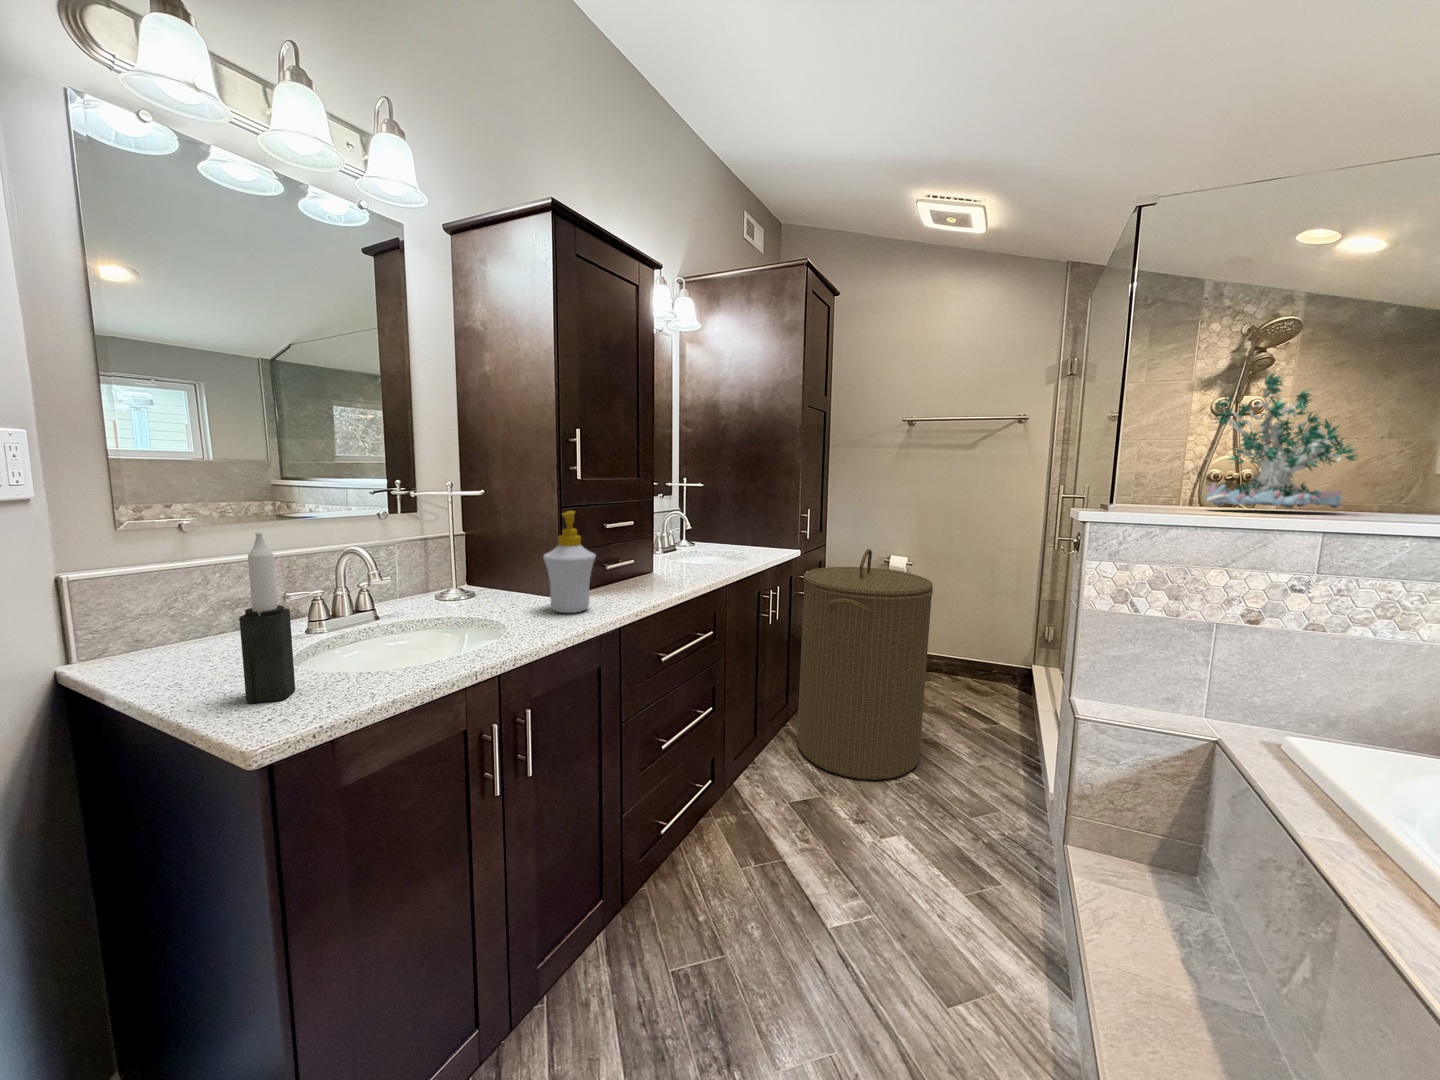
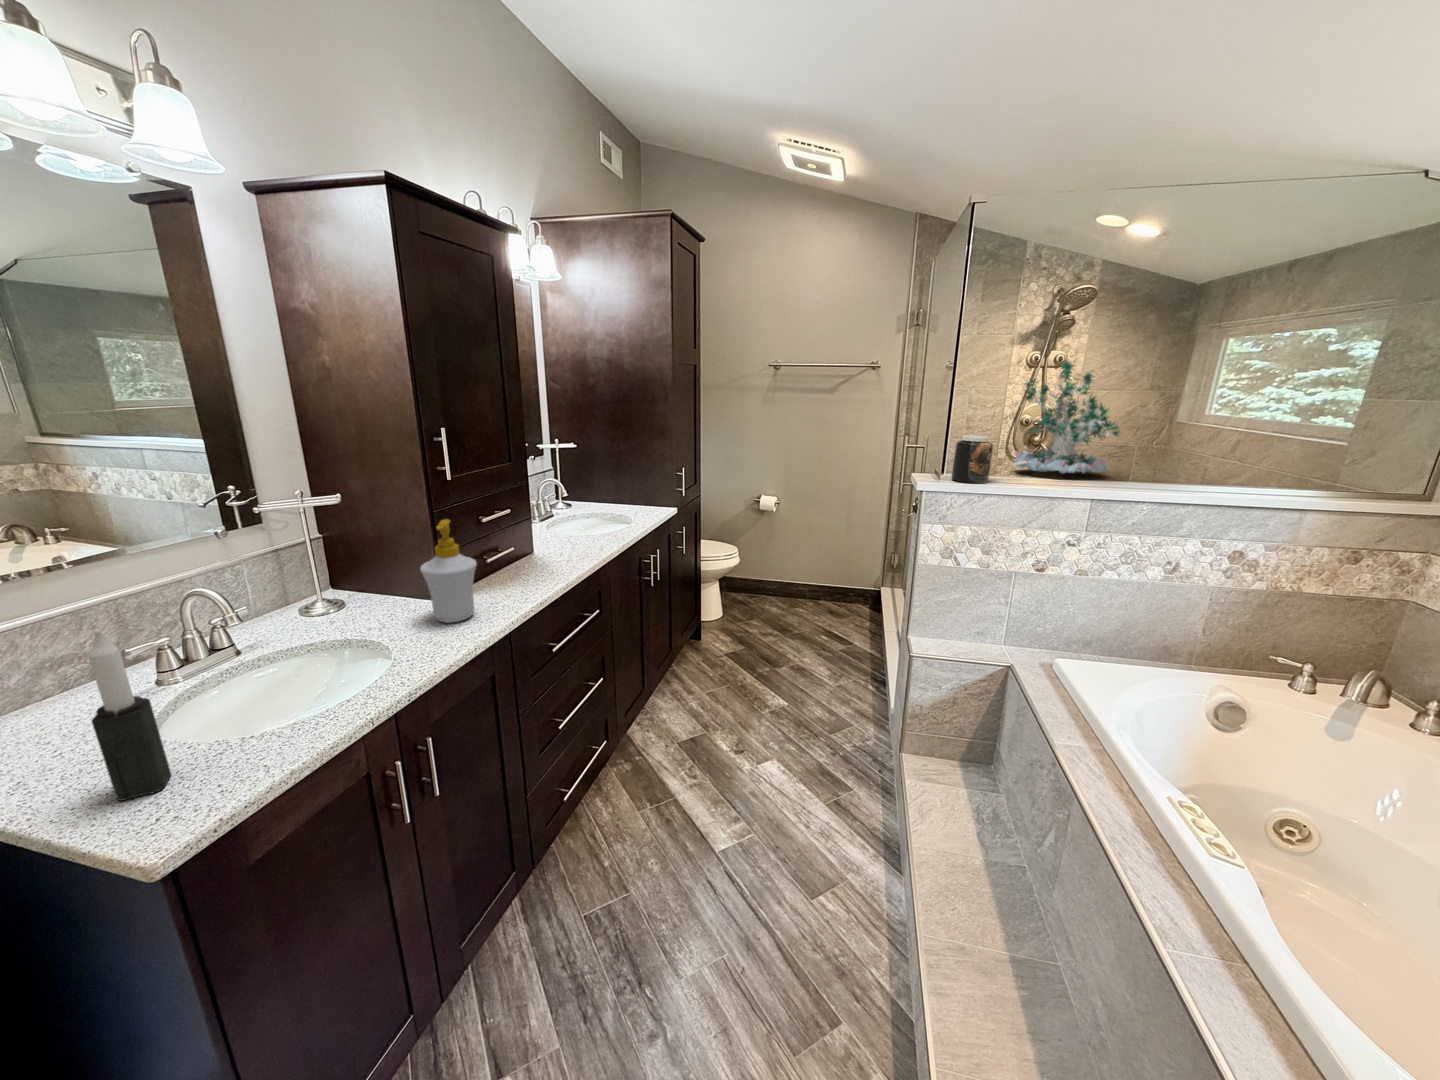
jar: none [1124,460,1177,513] -> present [952,435,993,483]
laundry hamper: present [797,549,933,780] -> none [681,506,798,712]

